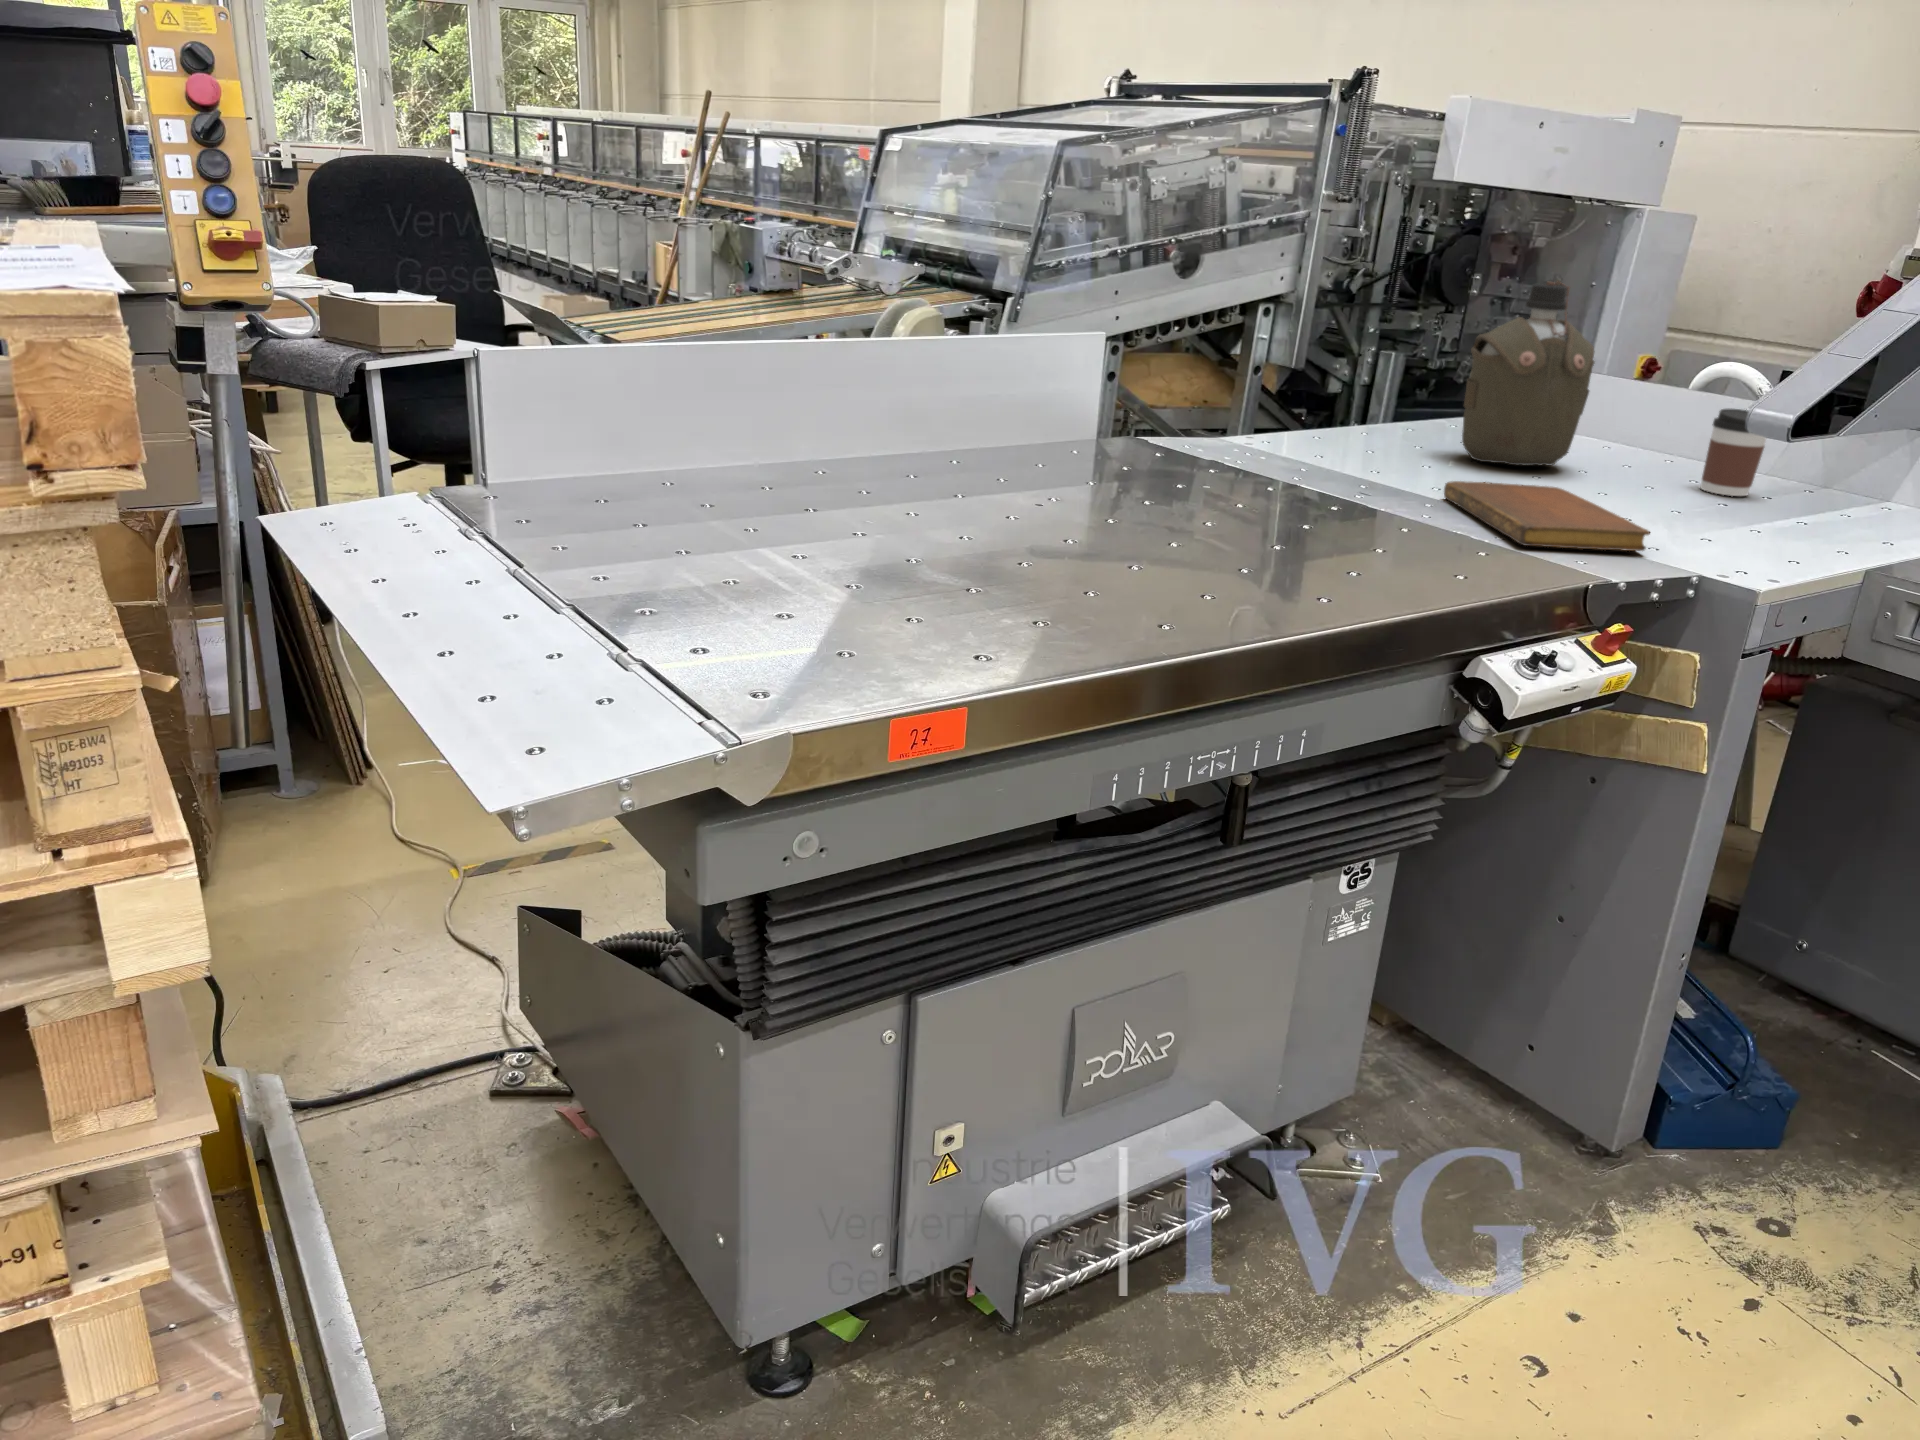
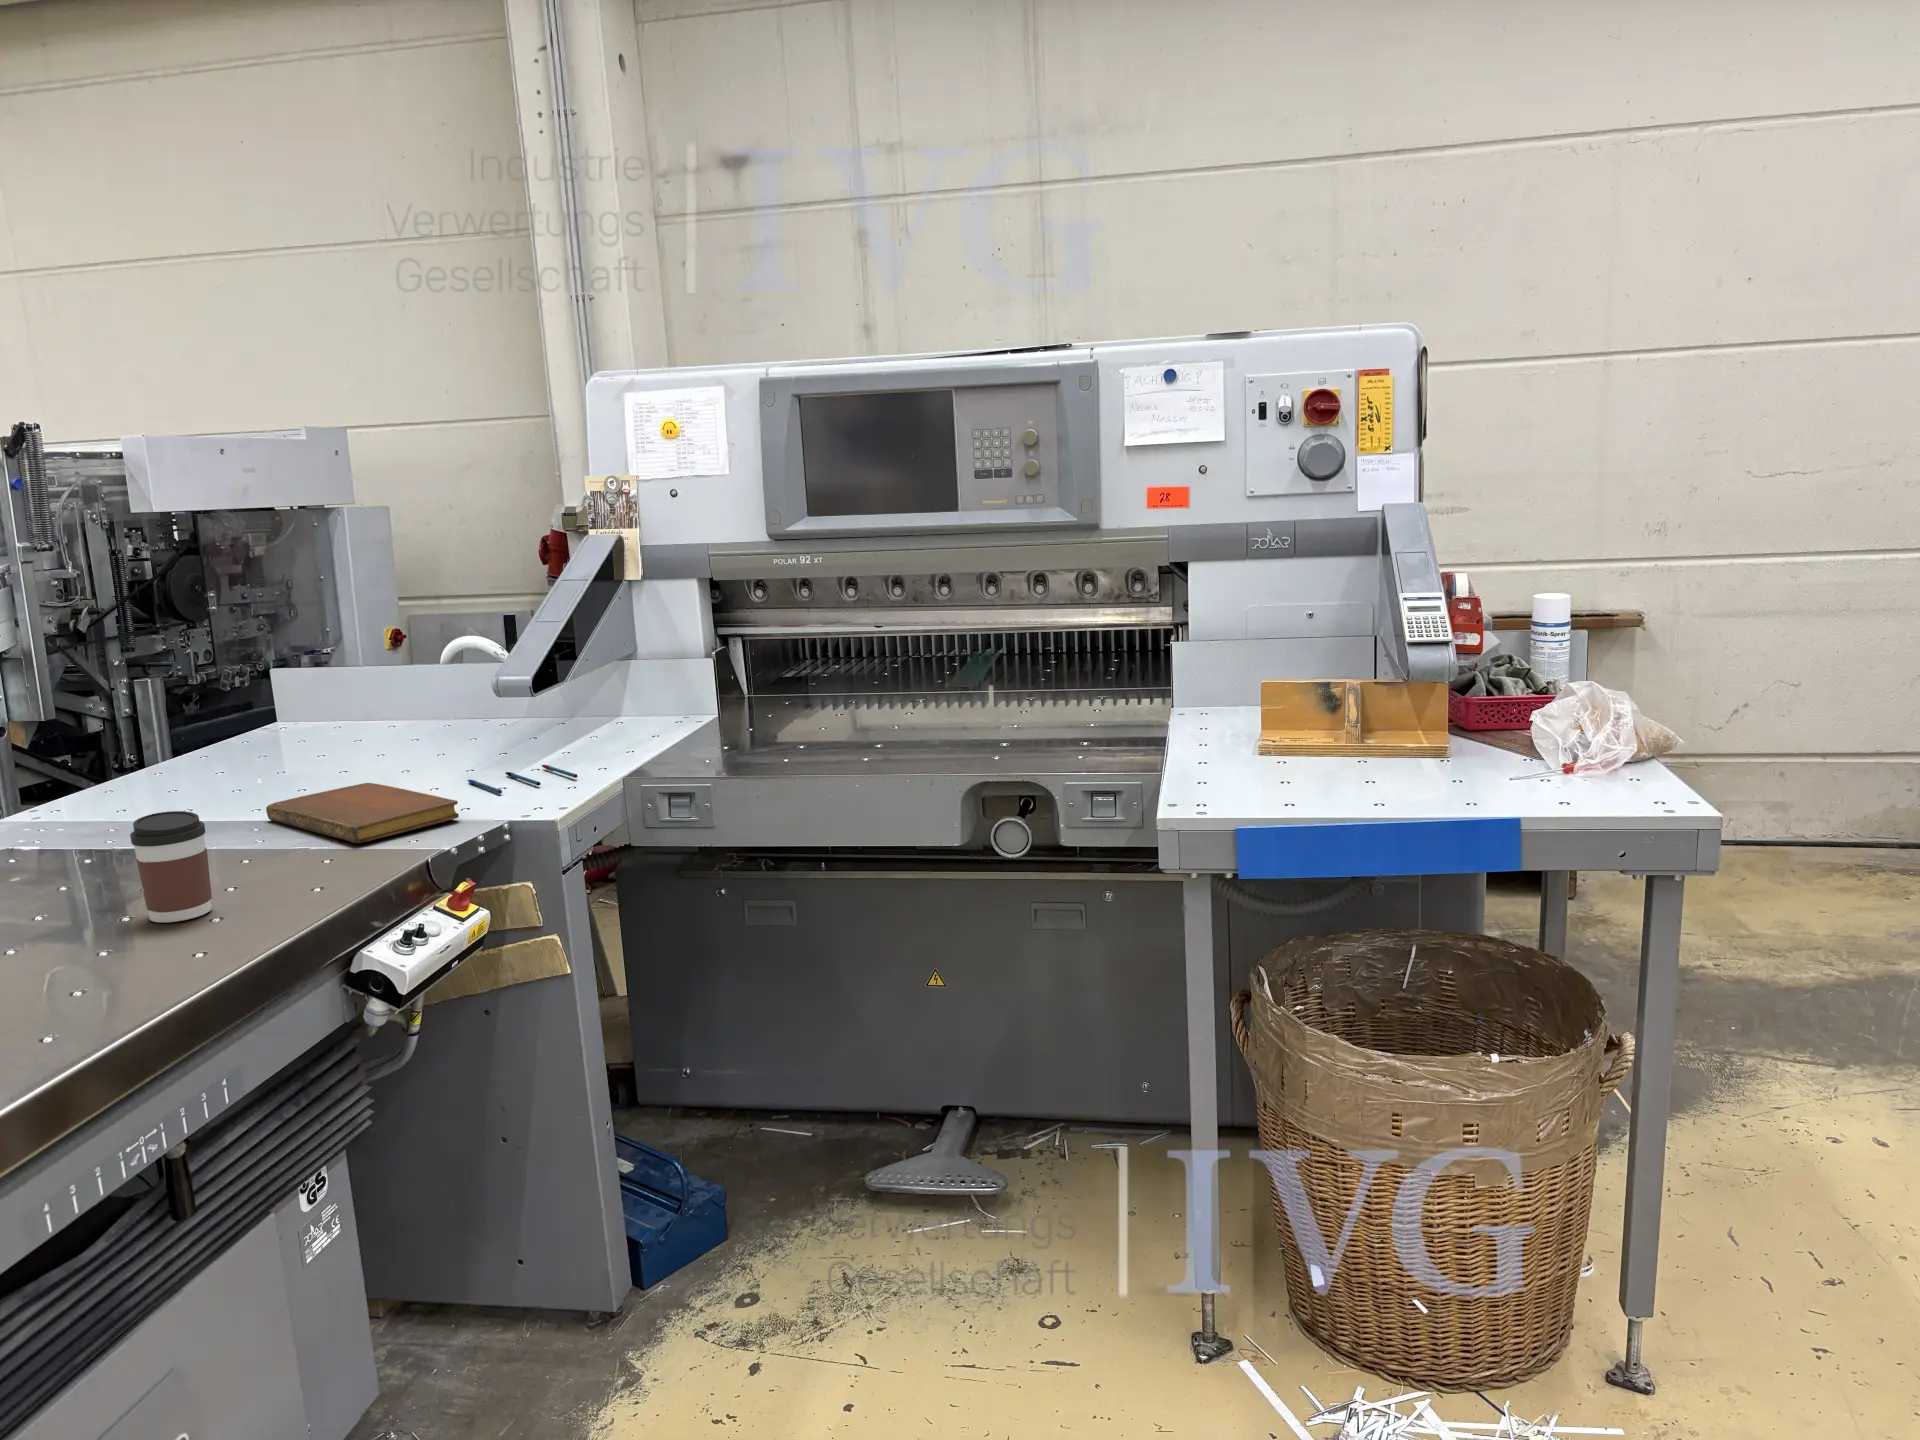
water bottle: present [1462,281,1594,466] -> none [243,608,364,775]
coffee cup: present [1700,409,1766,496] -> present [130,811,212,922]
pen: none [1670,516,1812,549] -> present [468,765,577,794]

